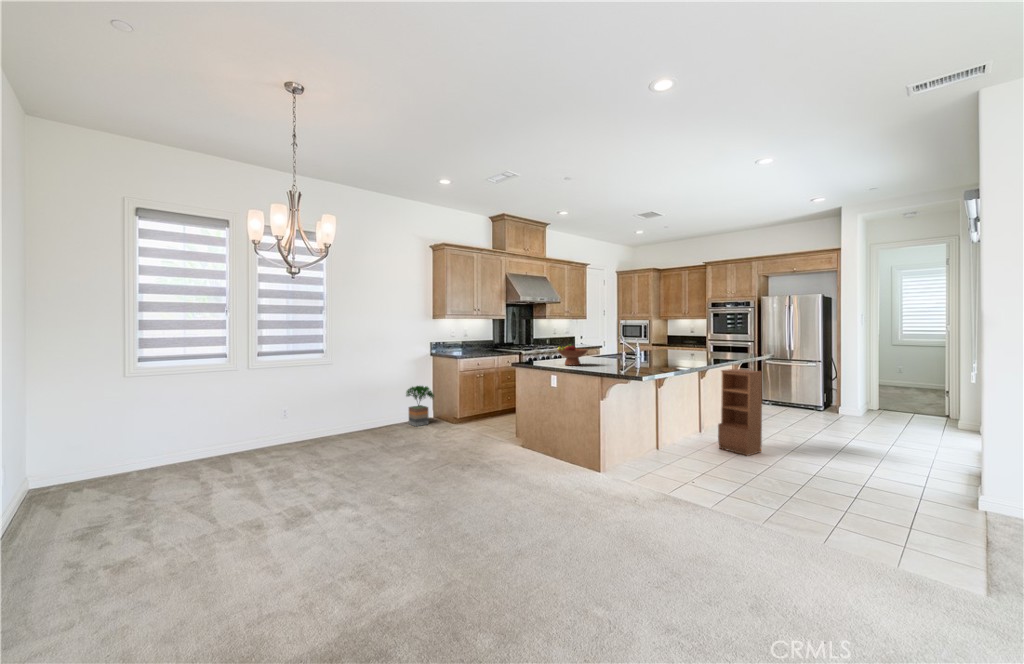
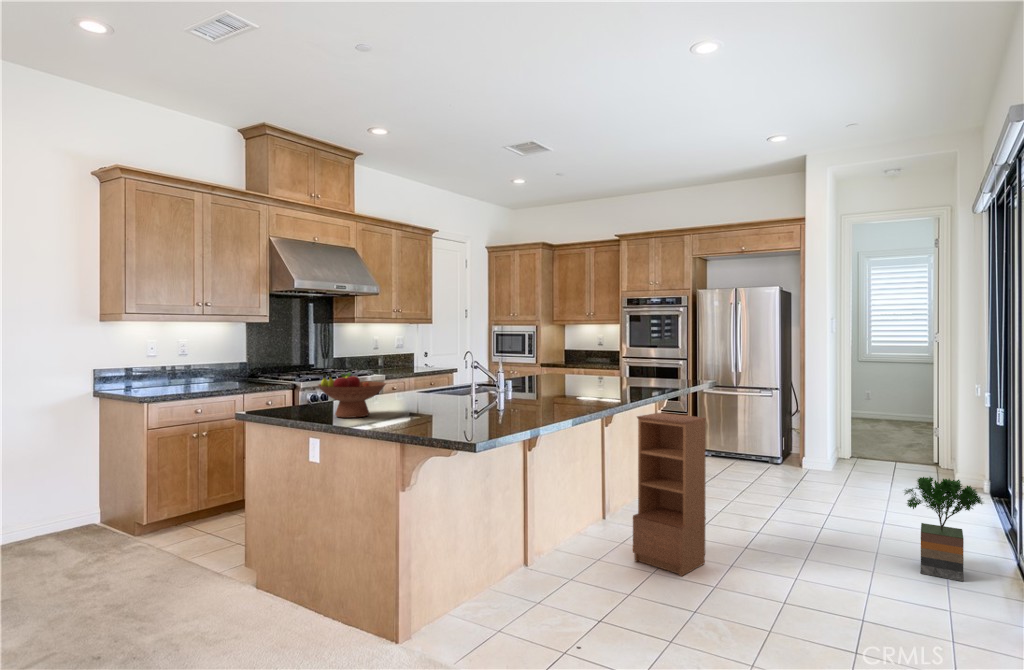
potted tree: present [406,386,434,426] -> present [905,477,983,581]

